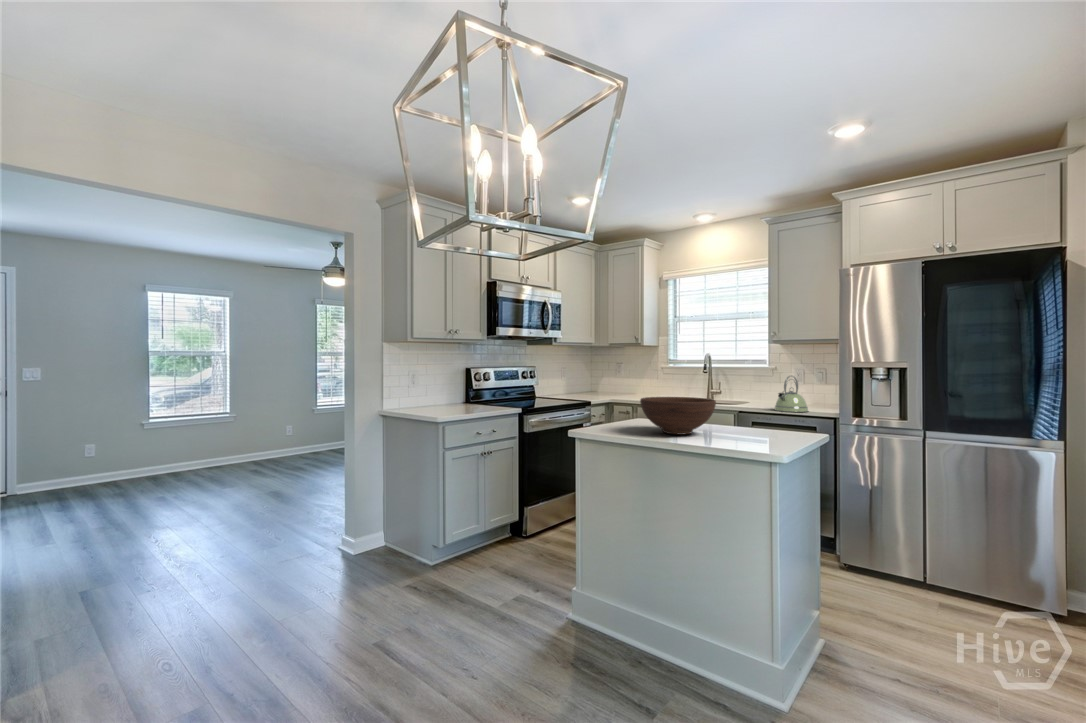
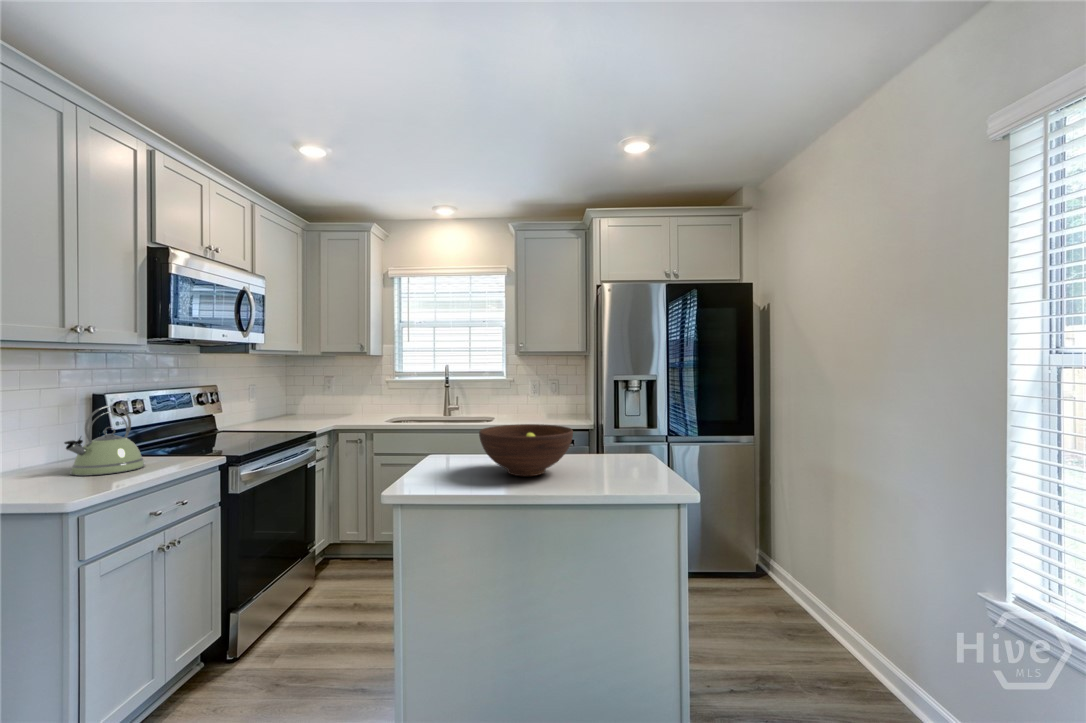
kettle: present [775,376,808,412] -> present [64,406,145,476]

